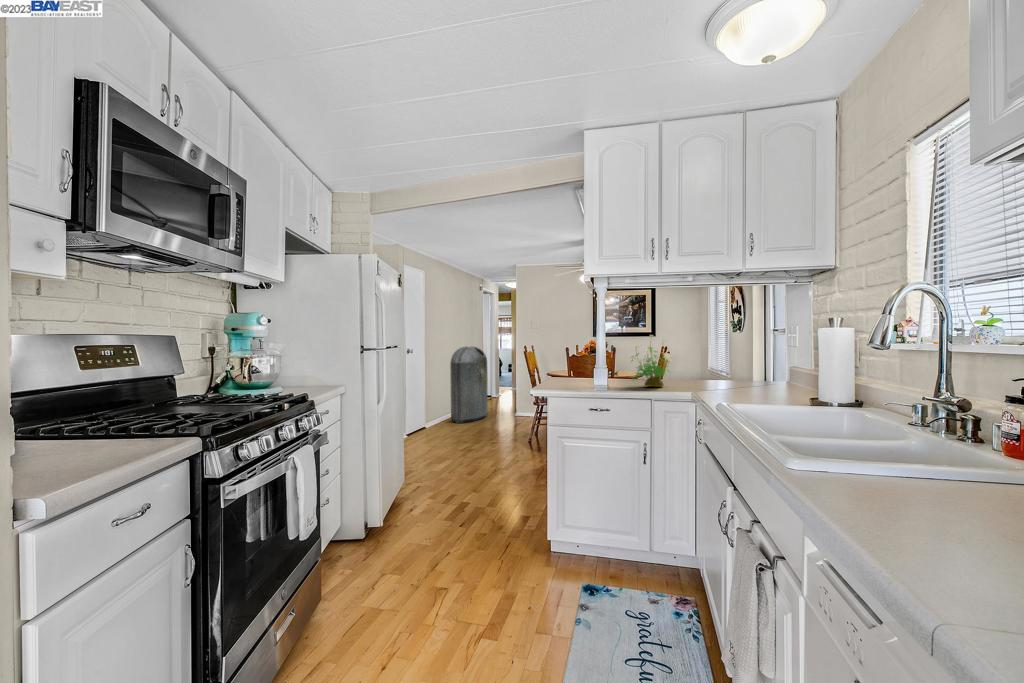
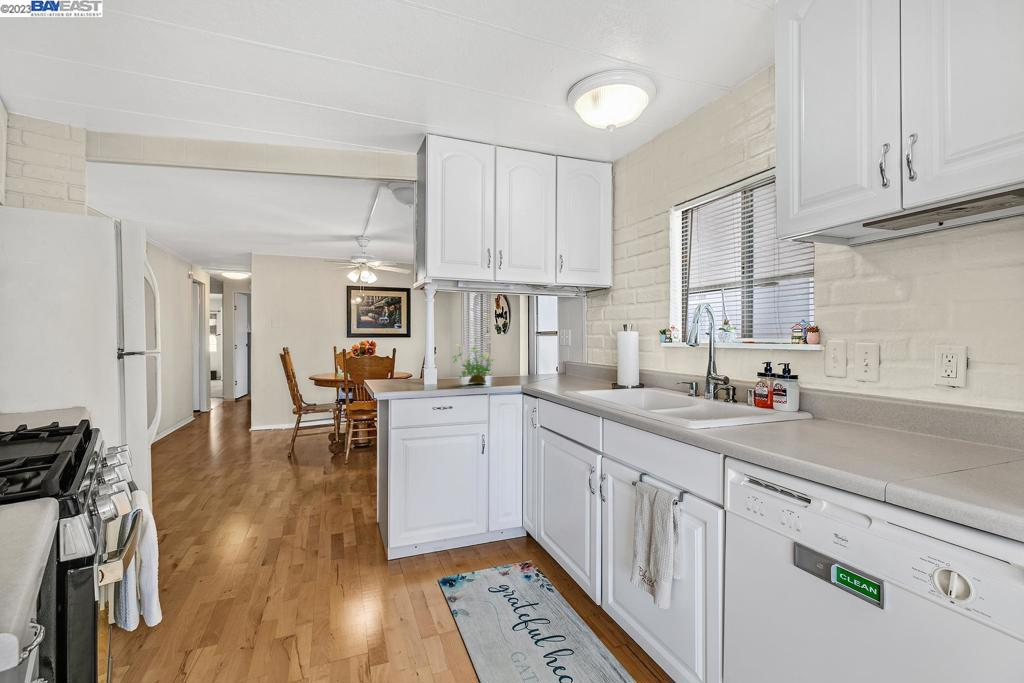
trash can: present [450,346,488,423] -> none [156,349,210,448]

